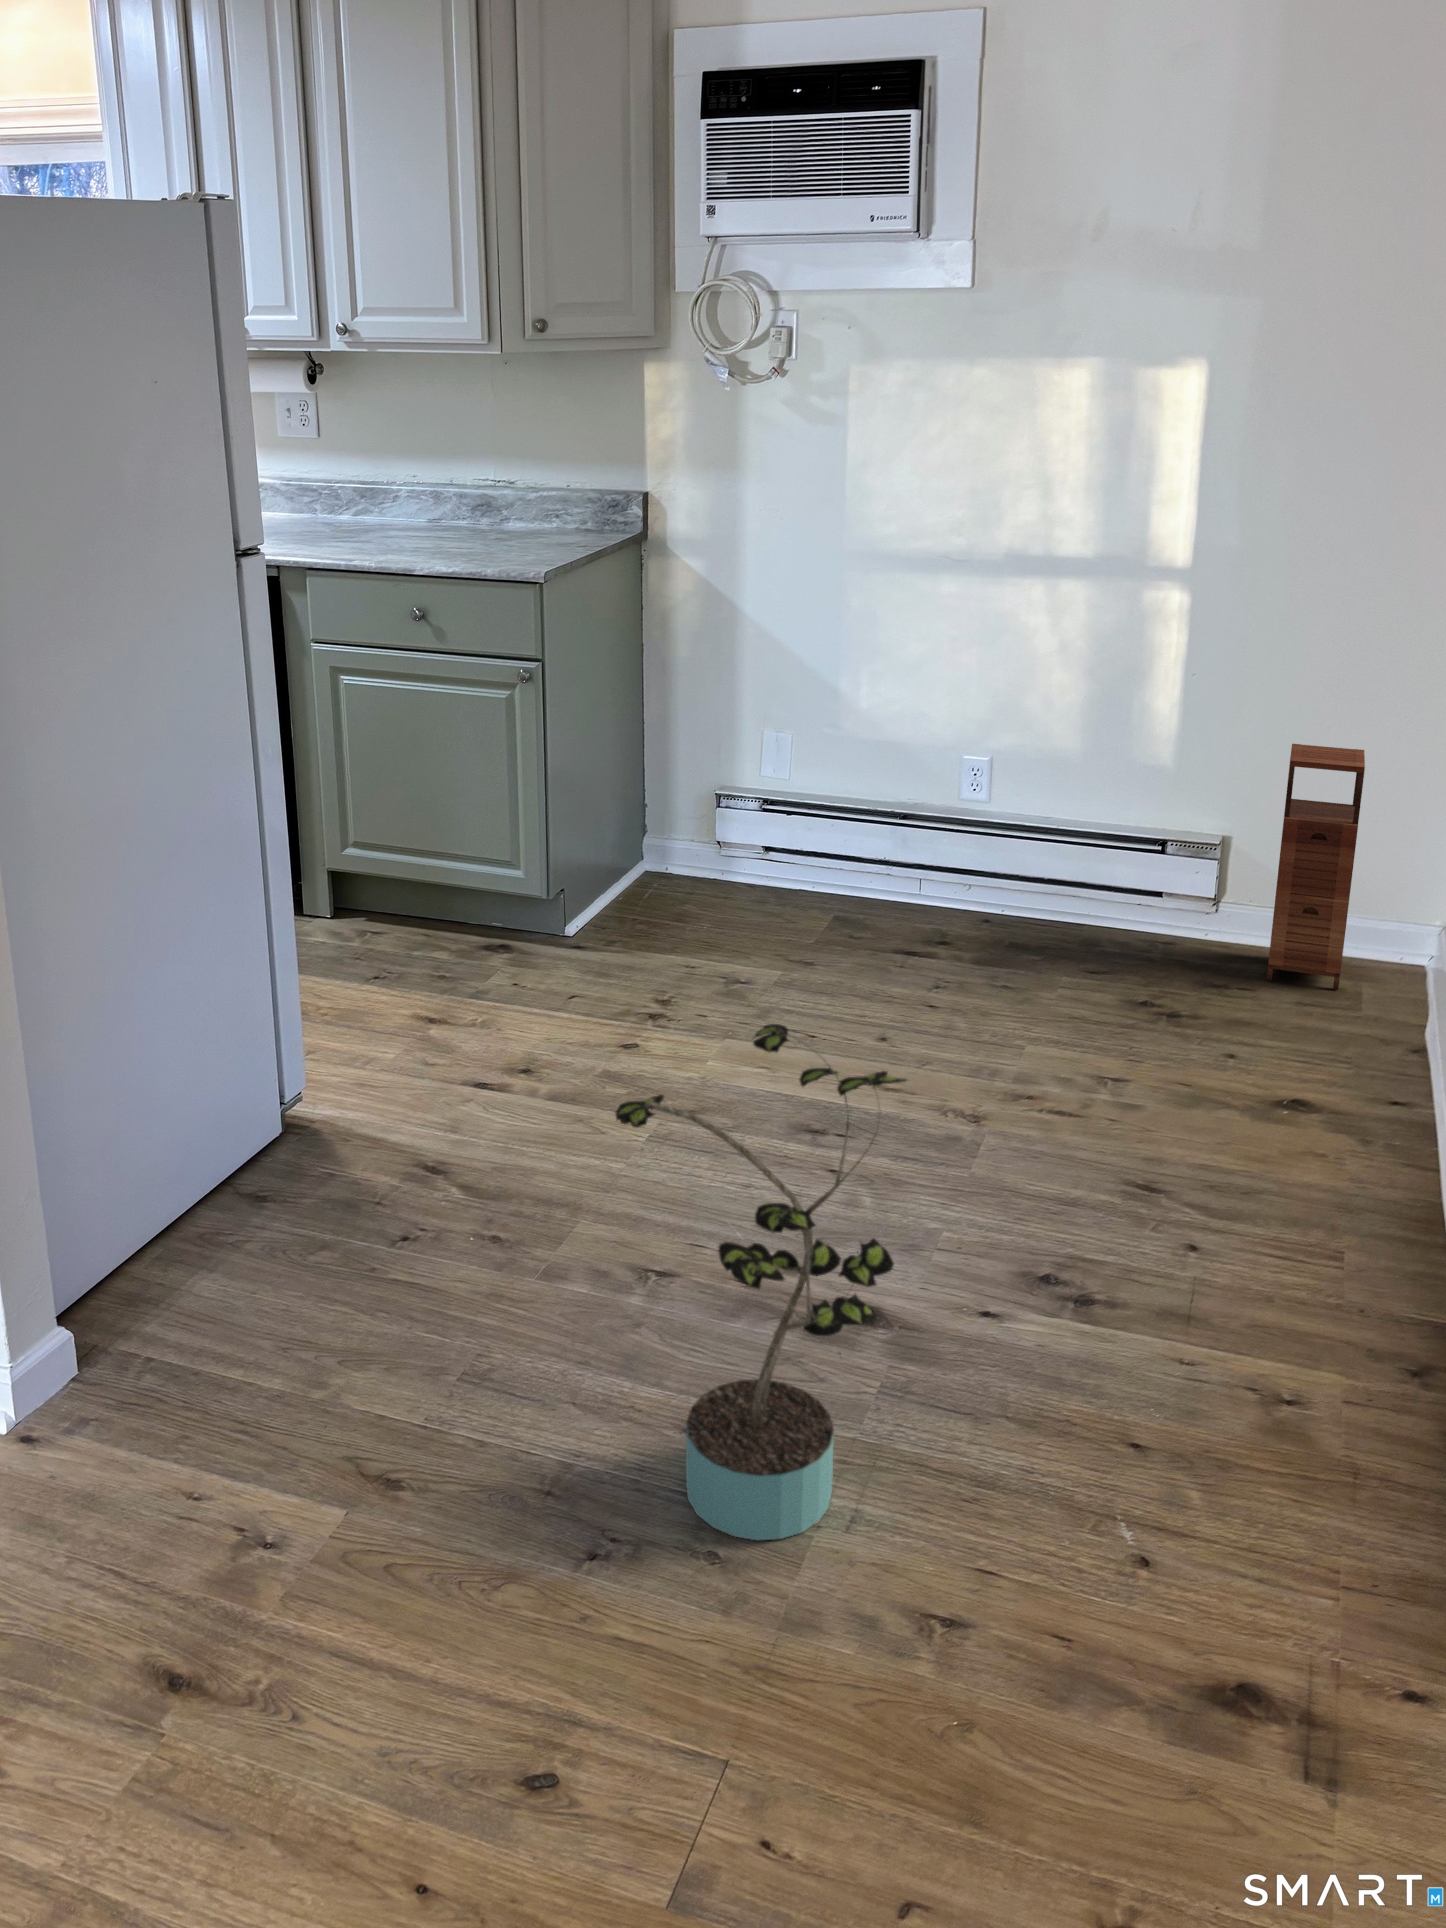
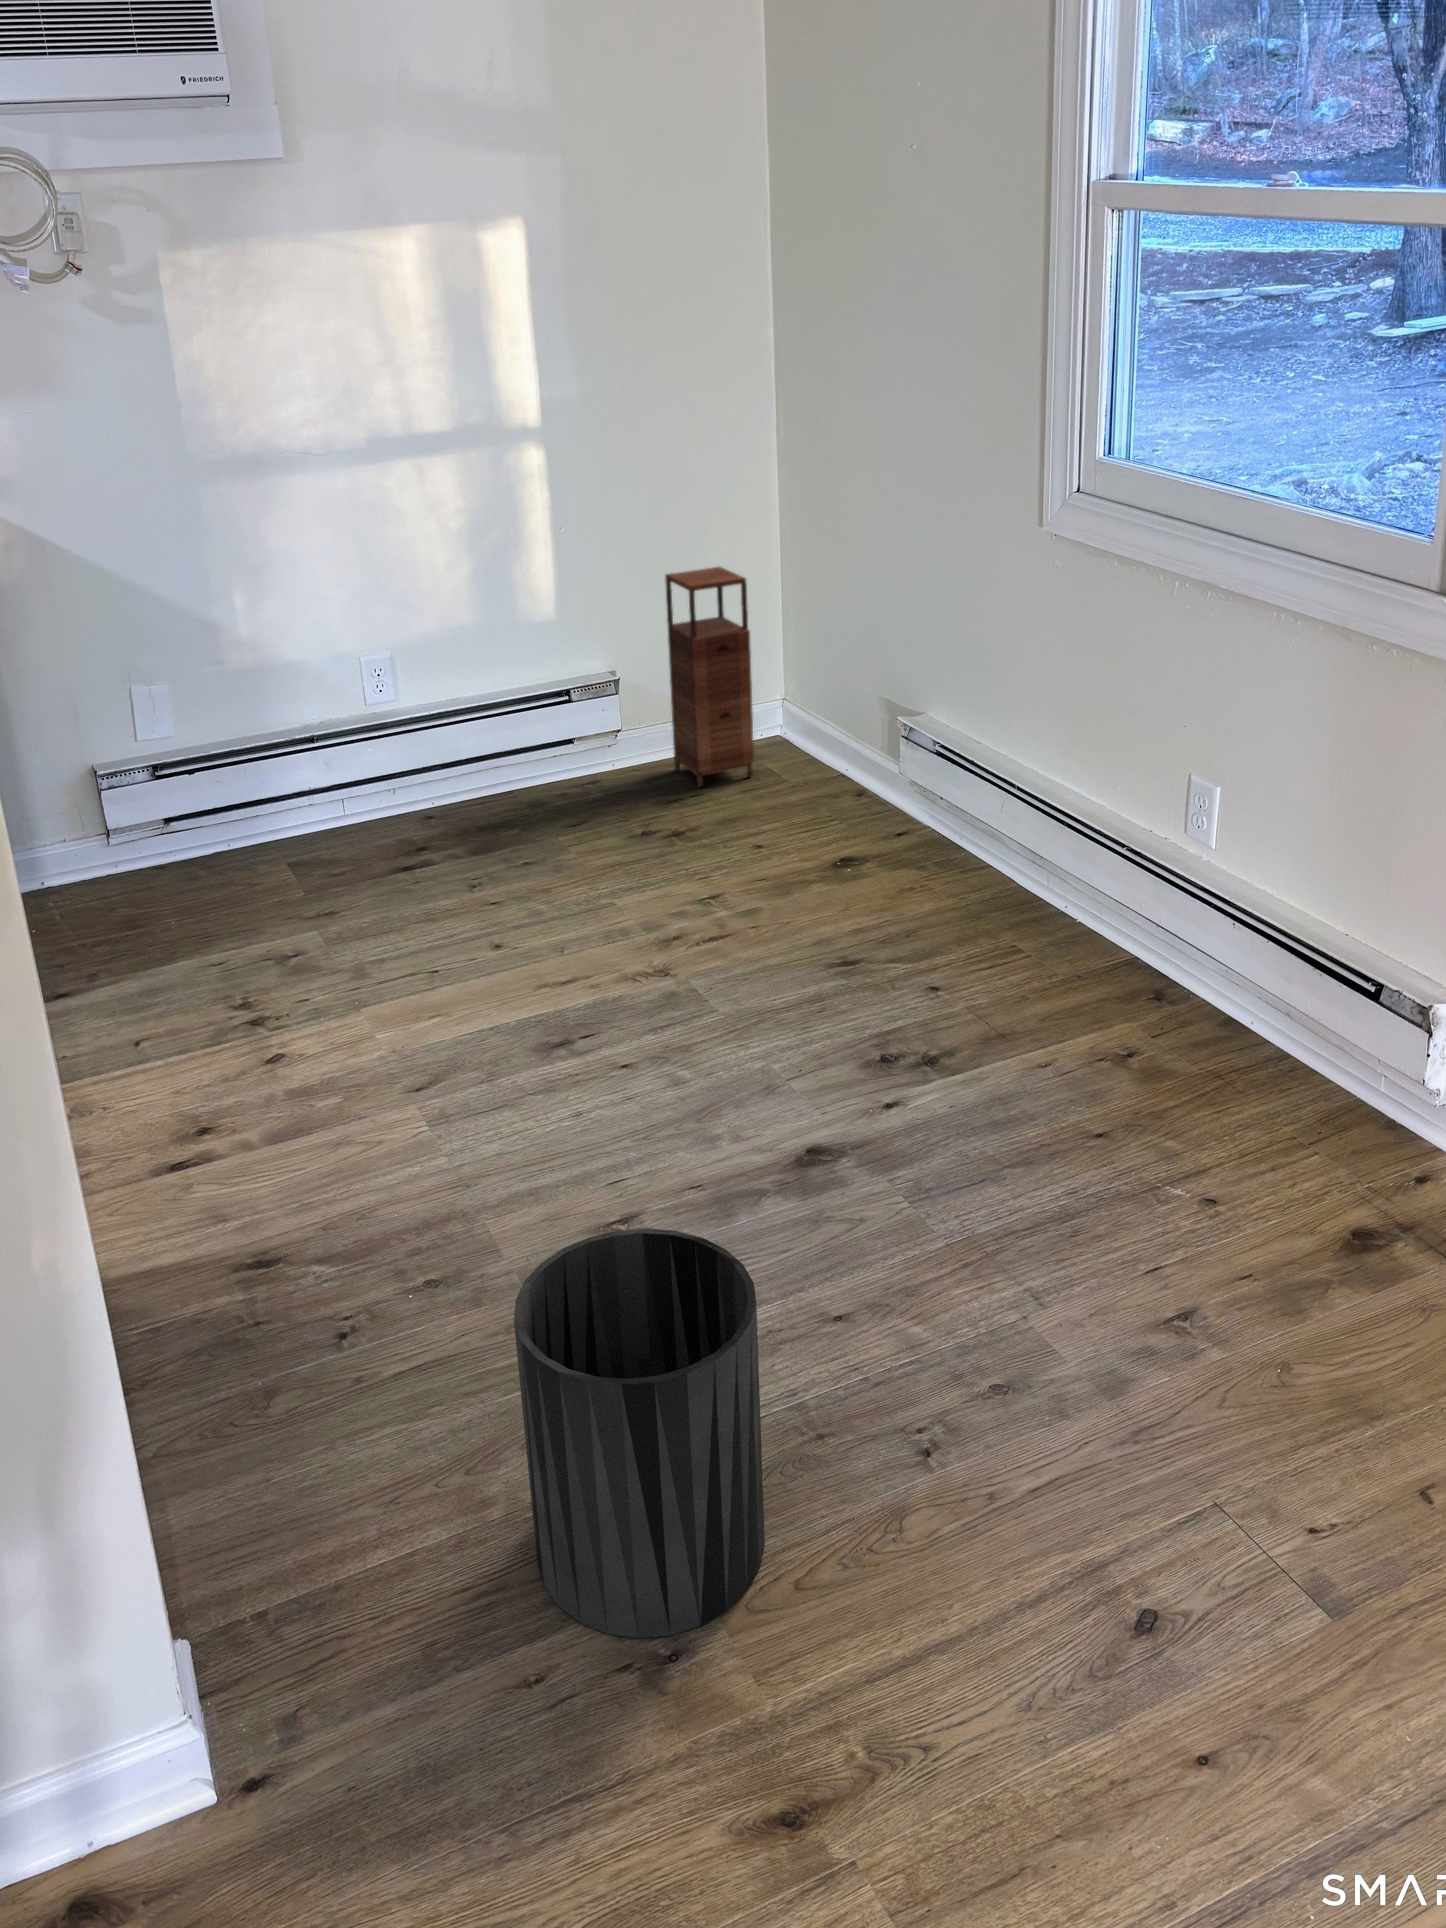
potted plant: present [615,1024,906,1540] -> none [831,876,1127,1367]
trash can: none [240,1203,456,1546] -> present [514,1228,765,1638]

